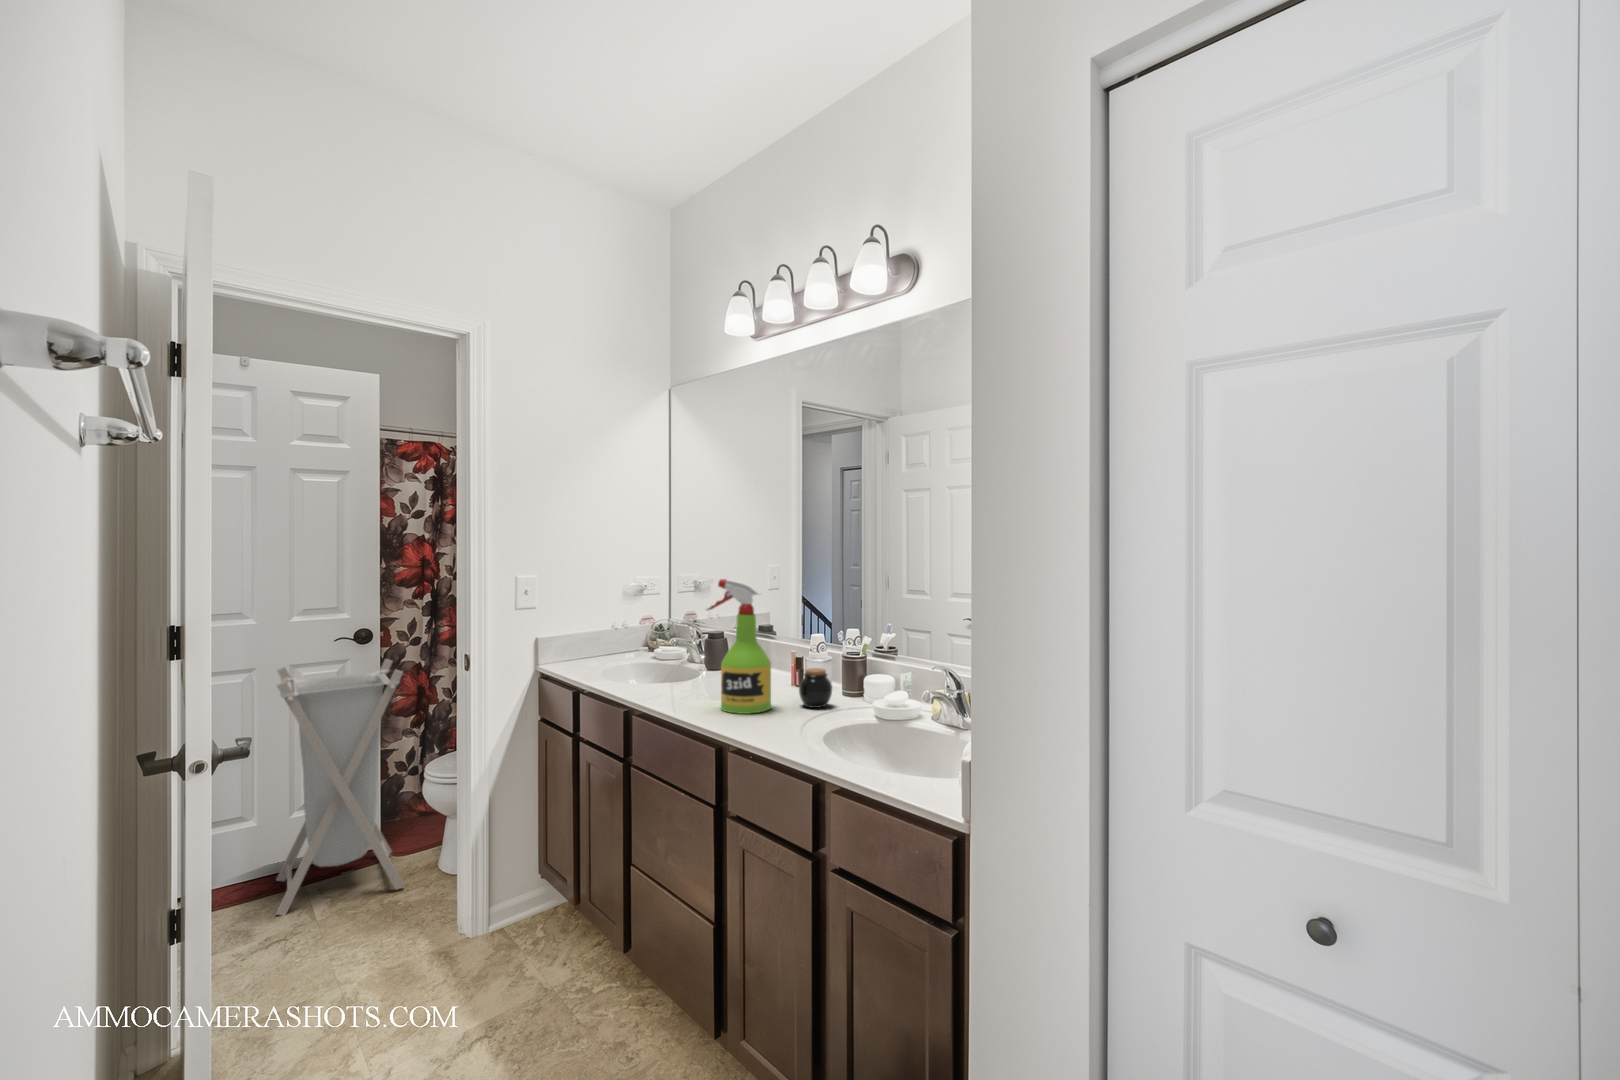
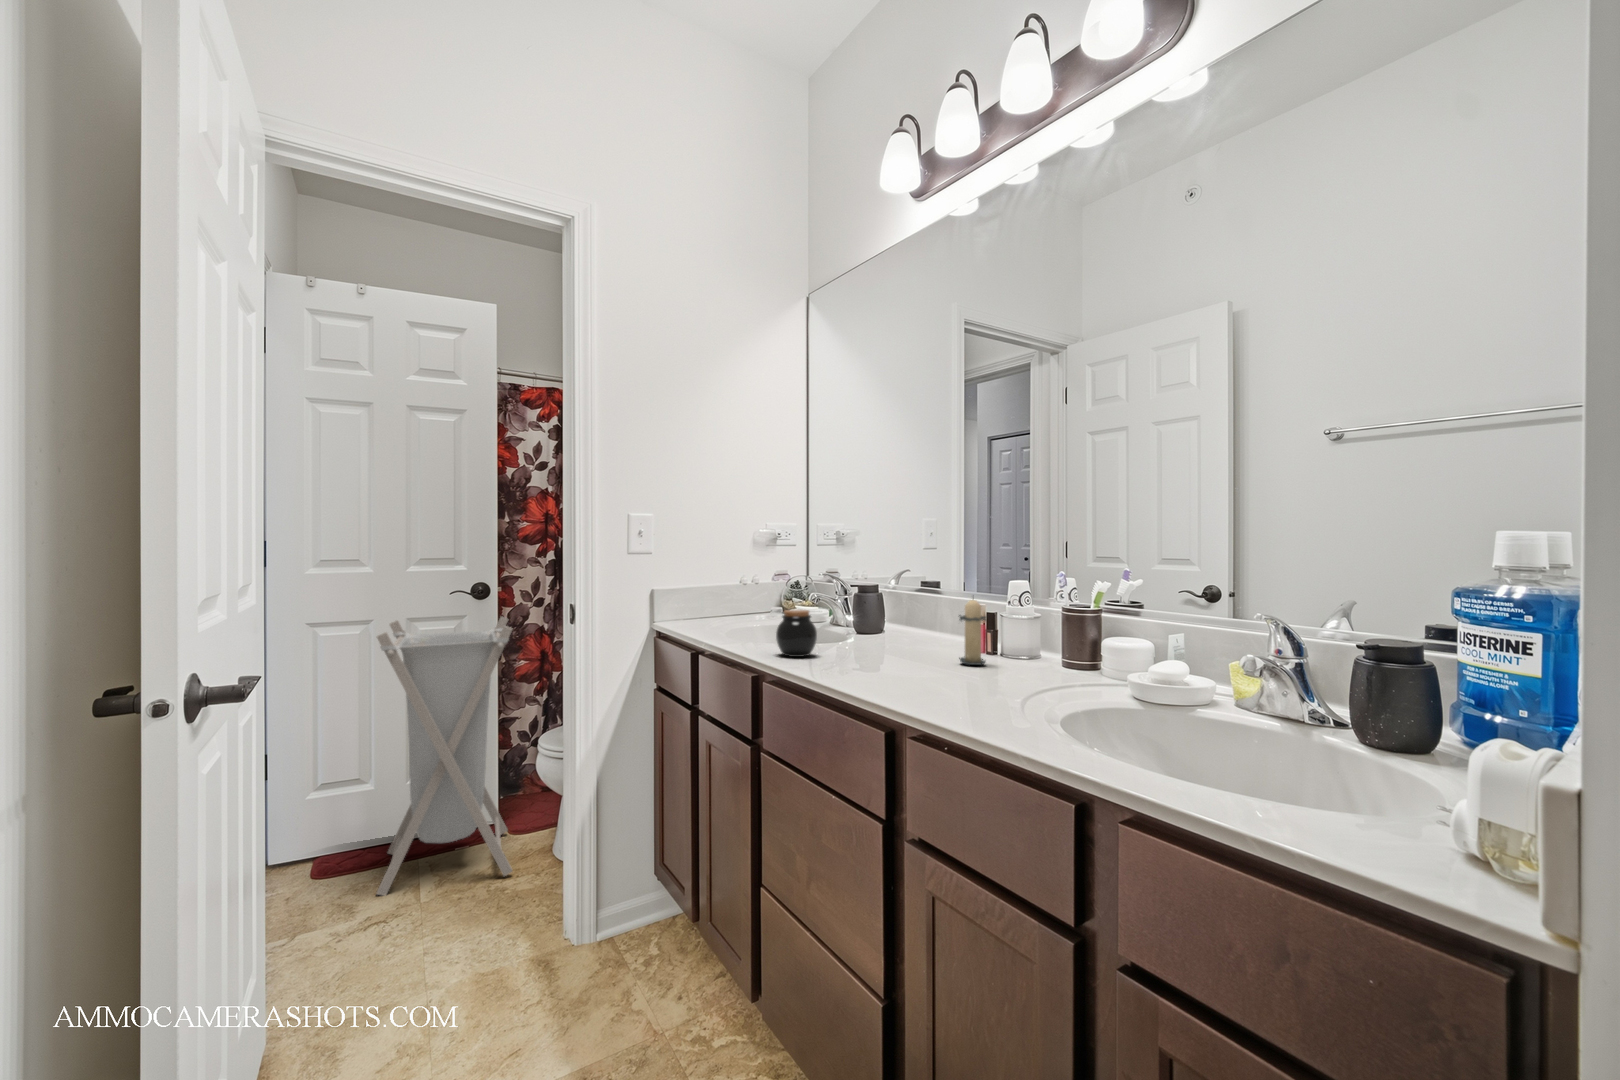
spray bottle: present [707,579,771,714] -> none [864,494,958,684]
candle: none [775,644,799,696] -> present [959,598,986,665]
jar: present [799,668,832,708] -> present [776,610,817,657]

